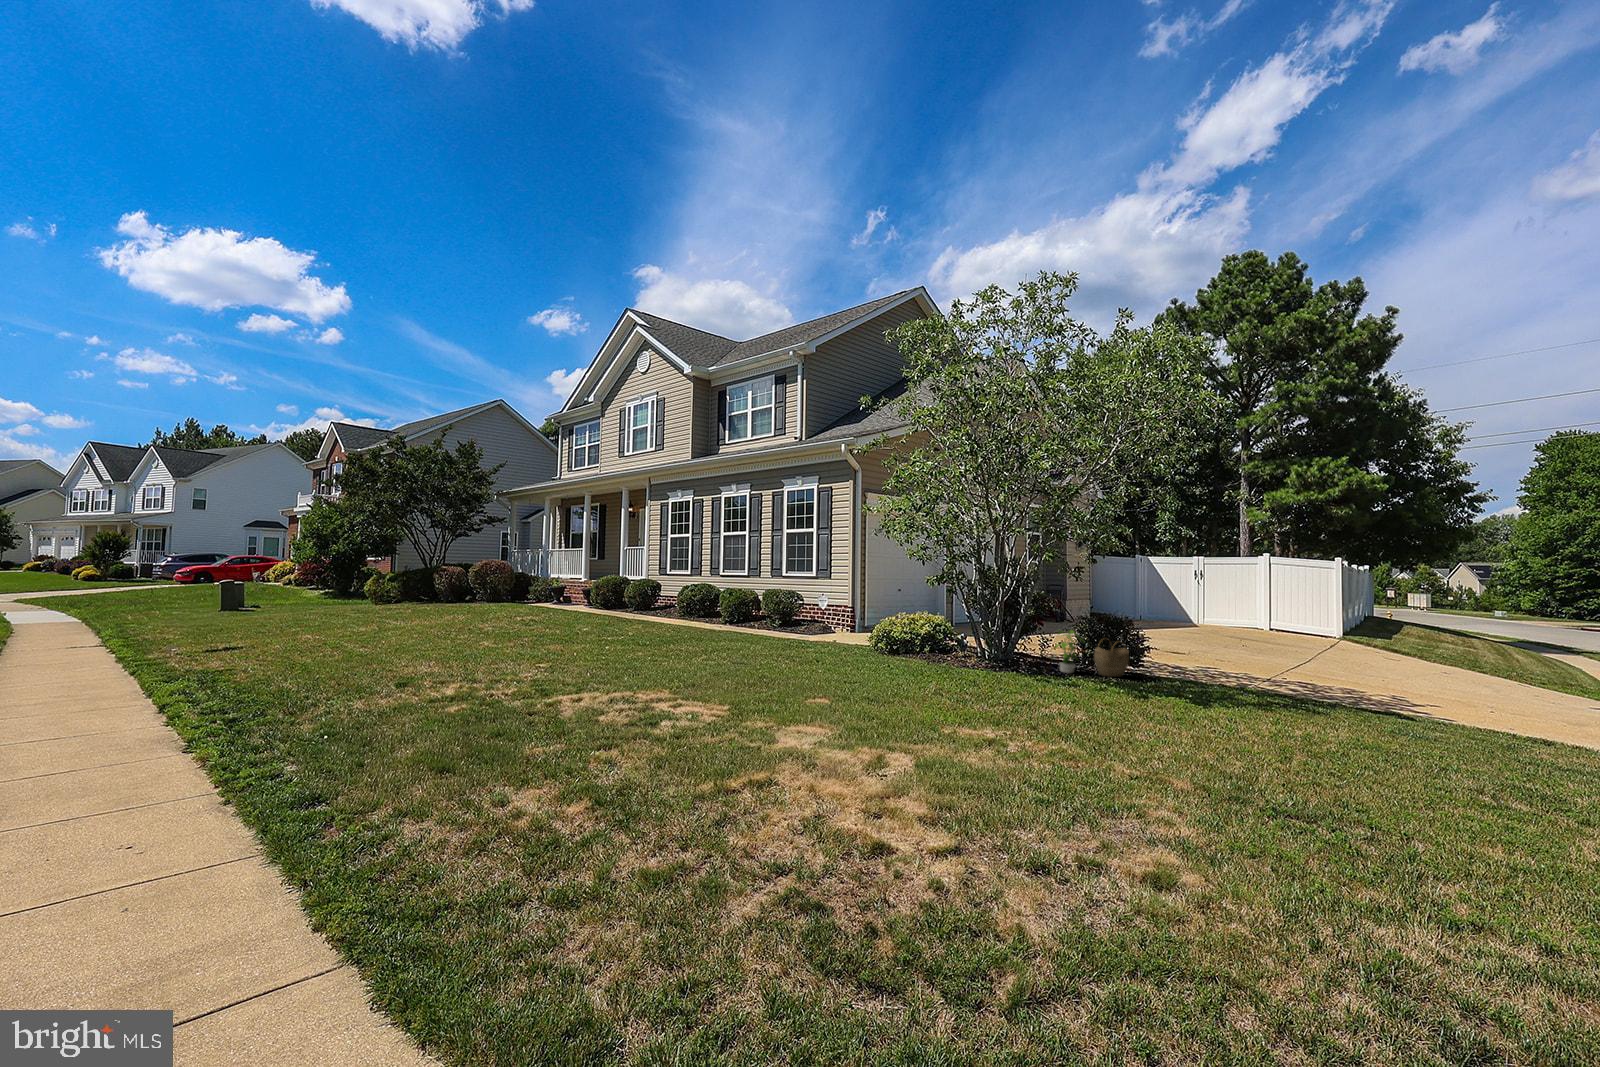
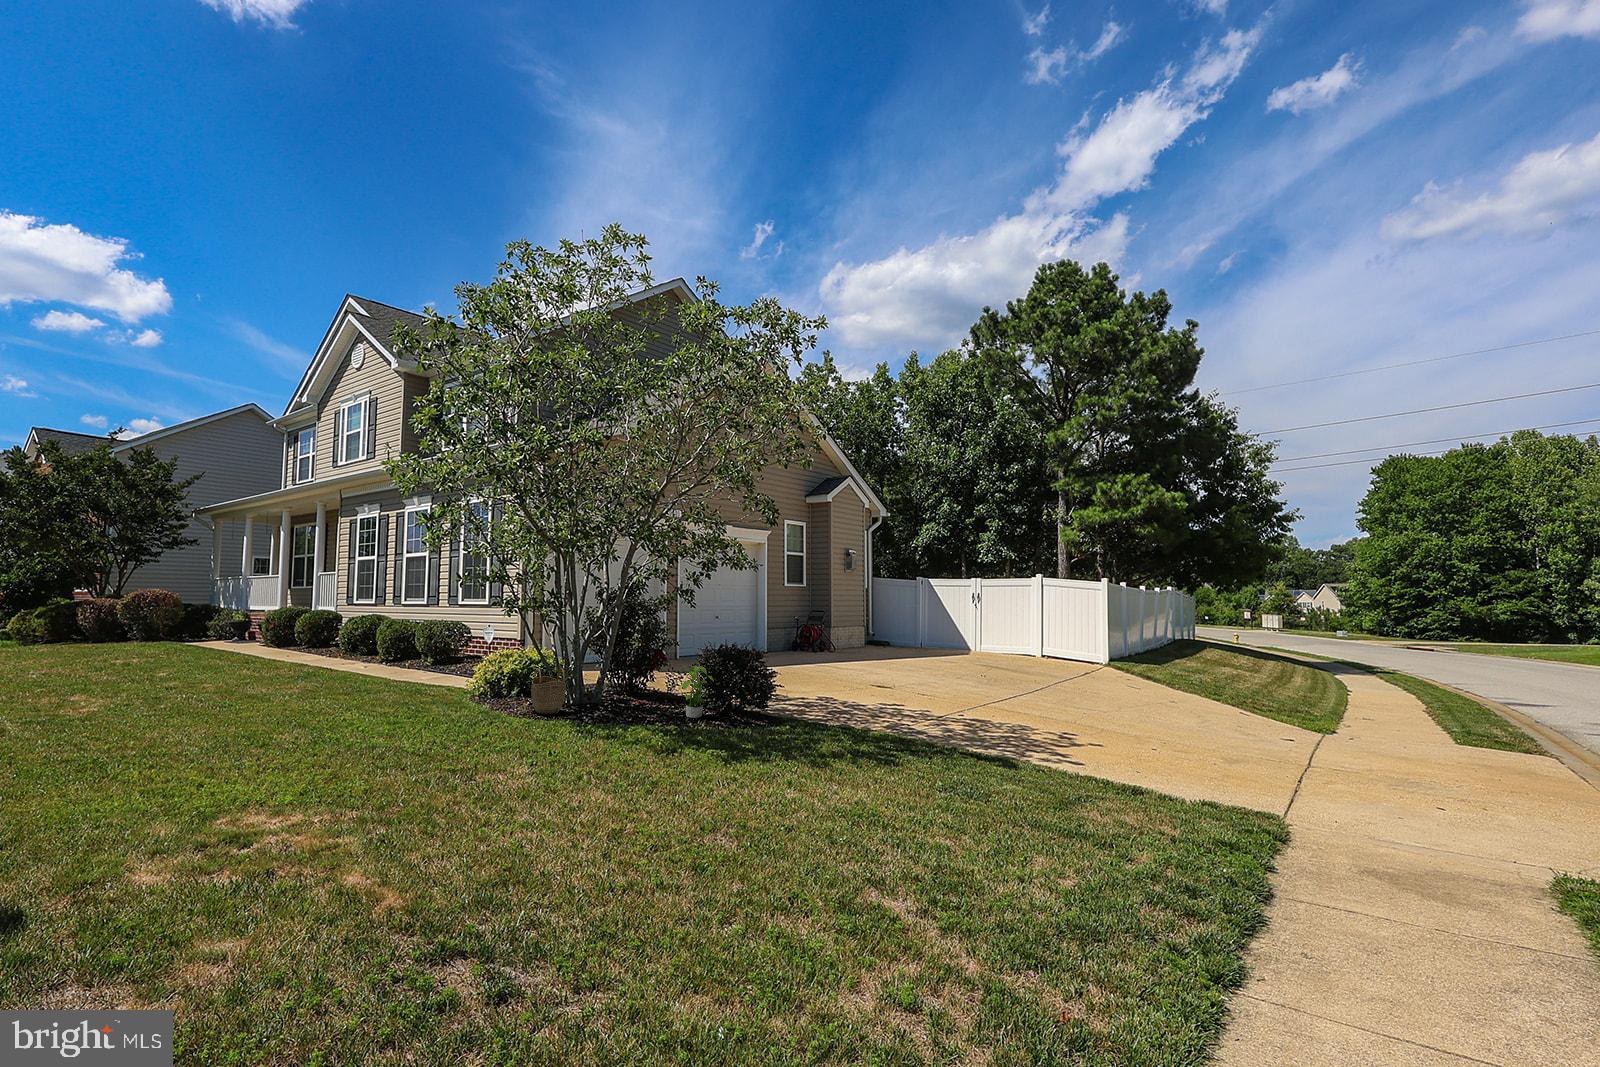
woven basket: present [1094,640,1129,677] -> present [531,668,566,714]

